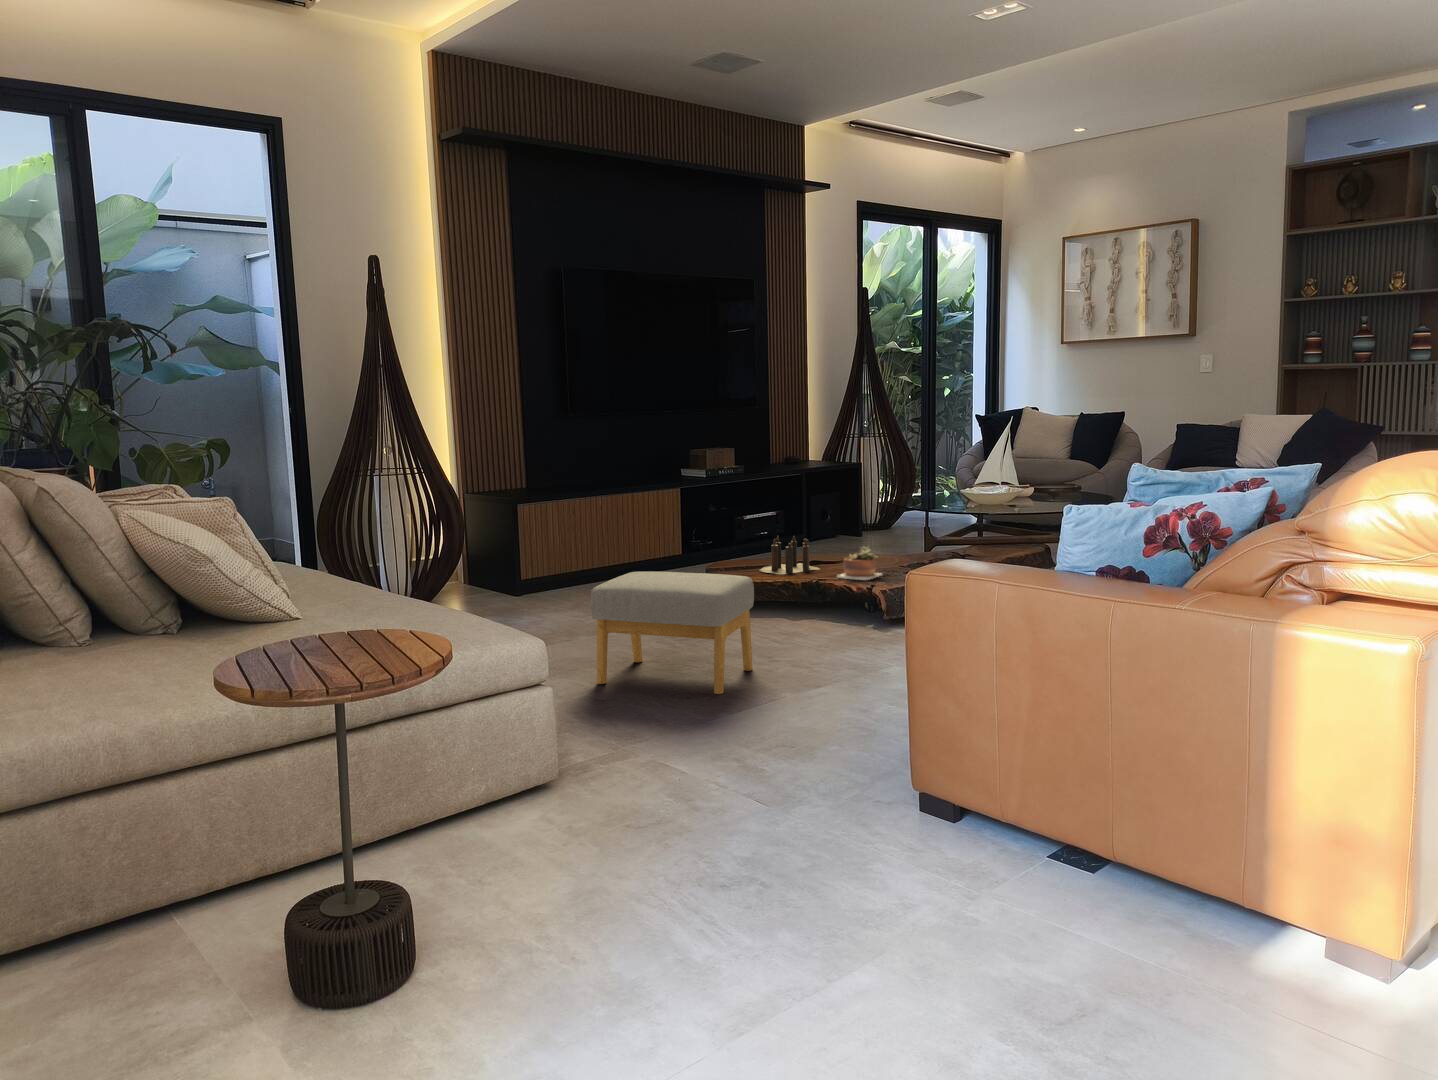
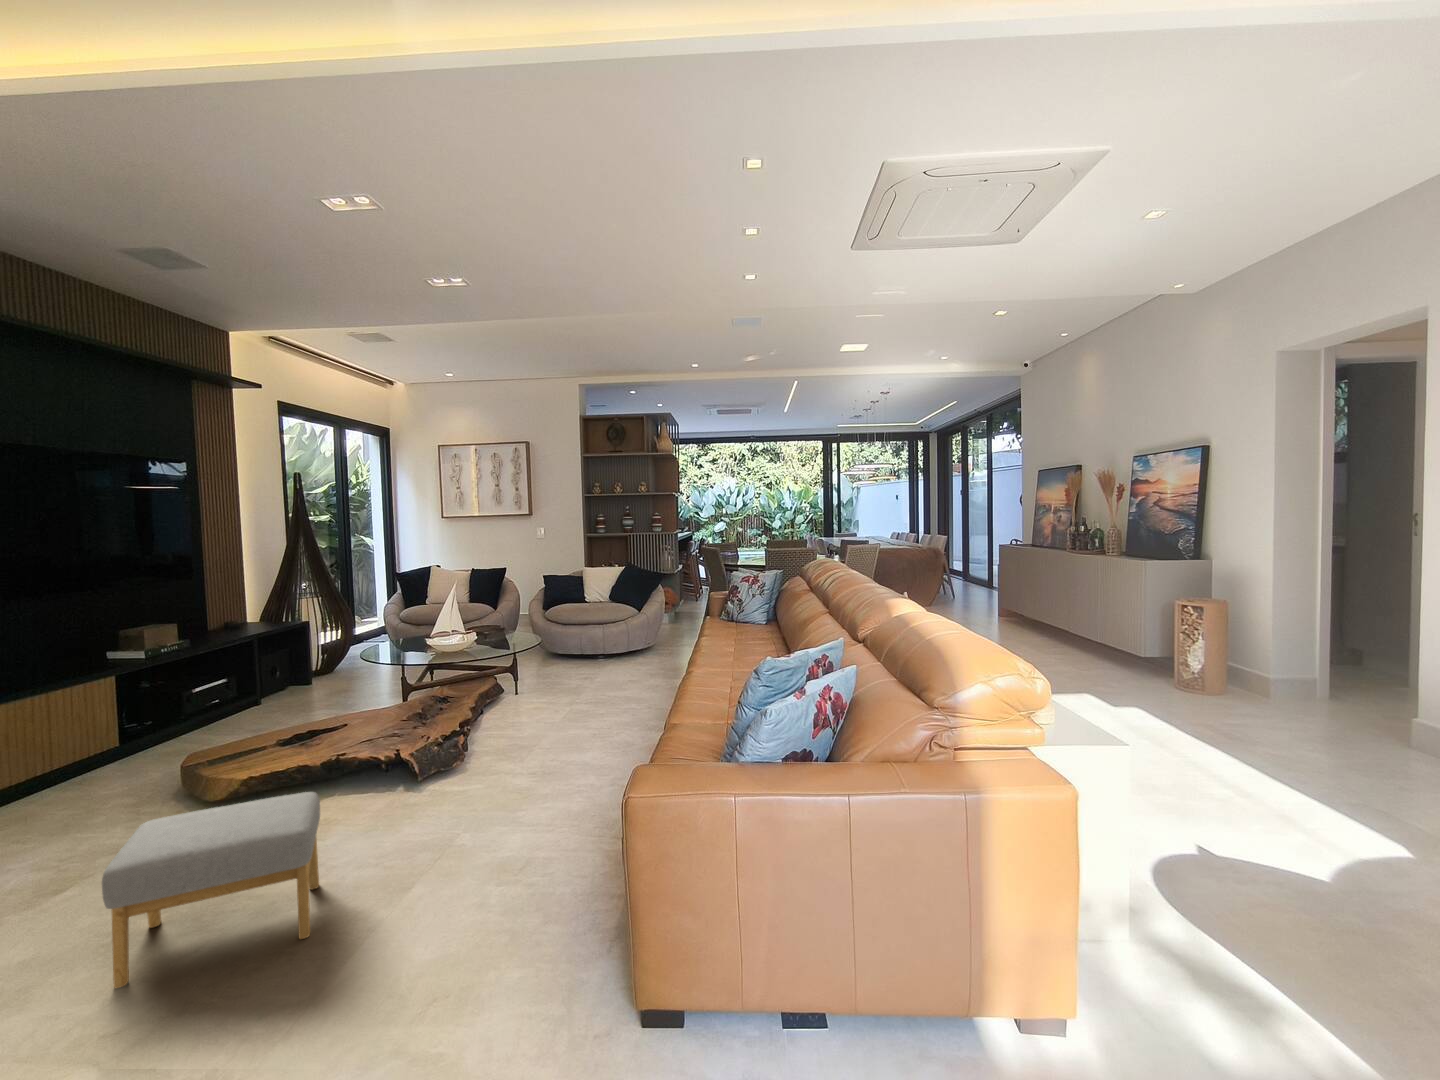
candle: present [761,536,819,574] -> none [259,715,341,759]
succulent plant: present [837,546,882,580] -> none [358,715,401,751]

